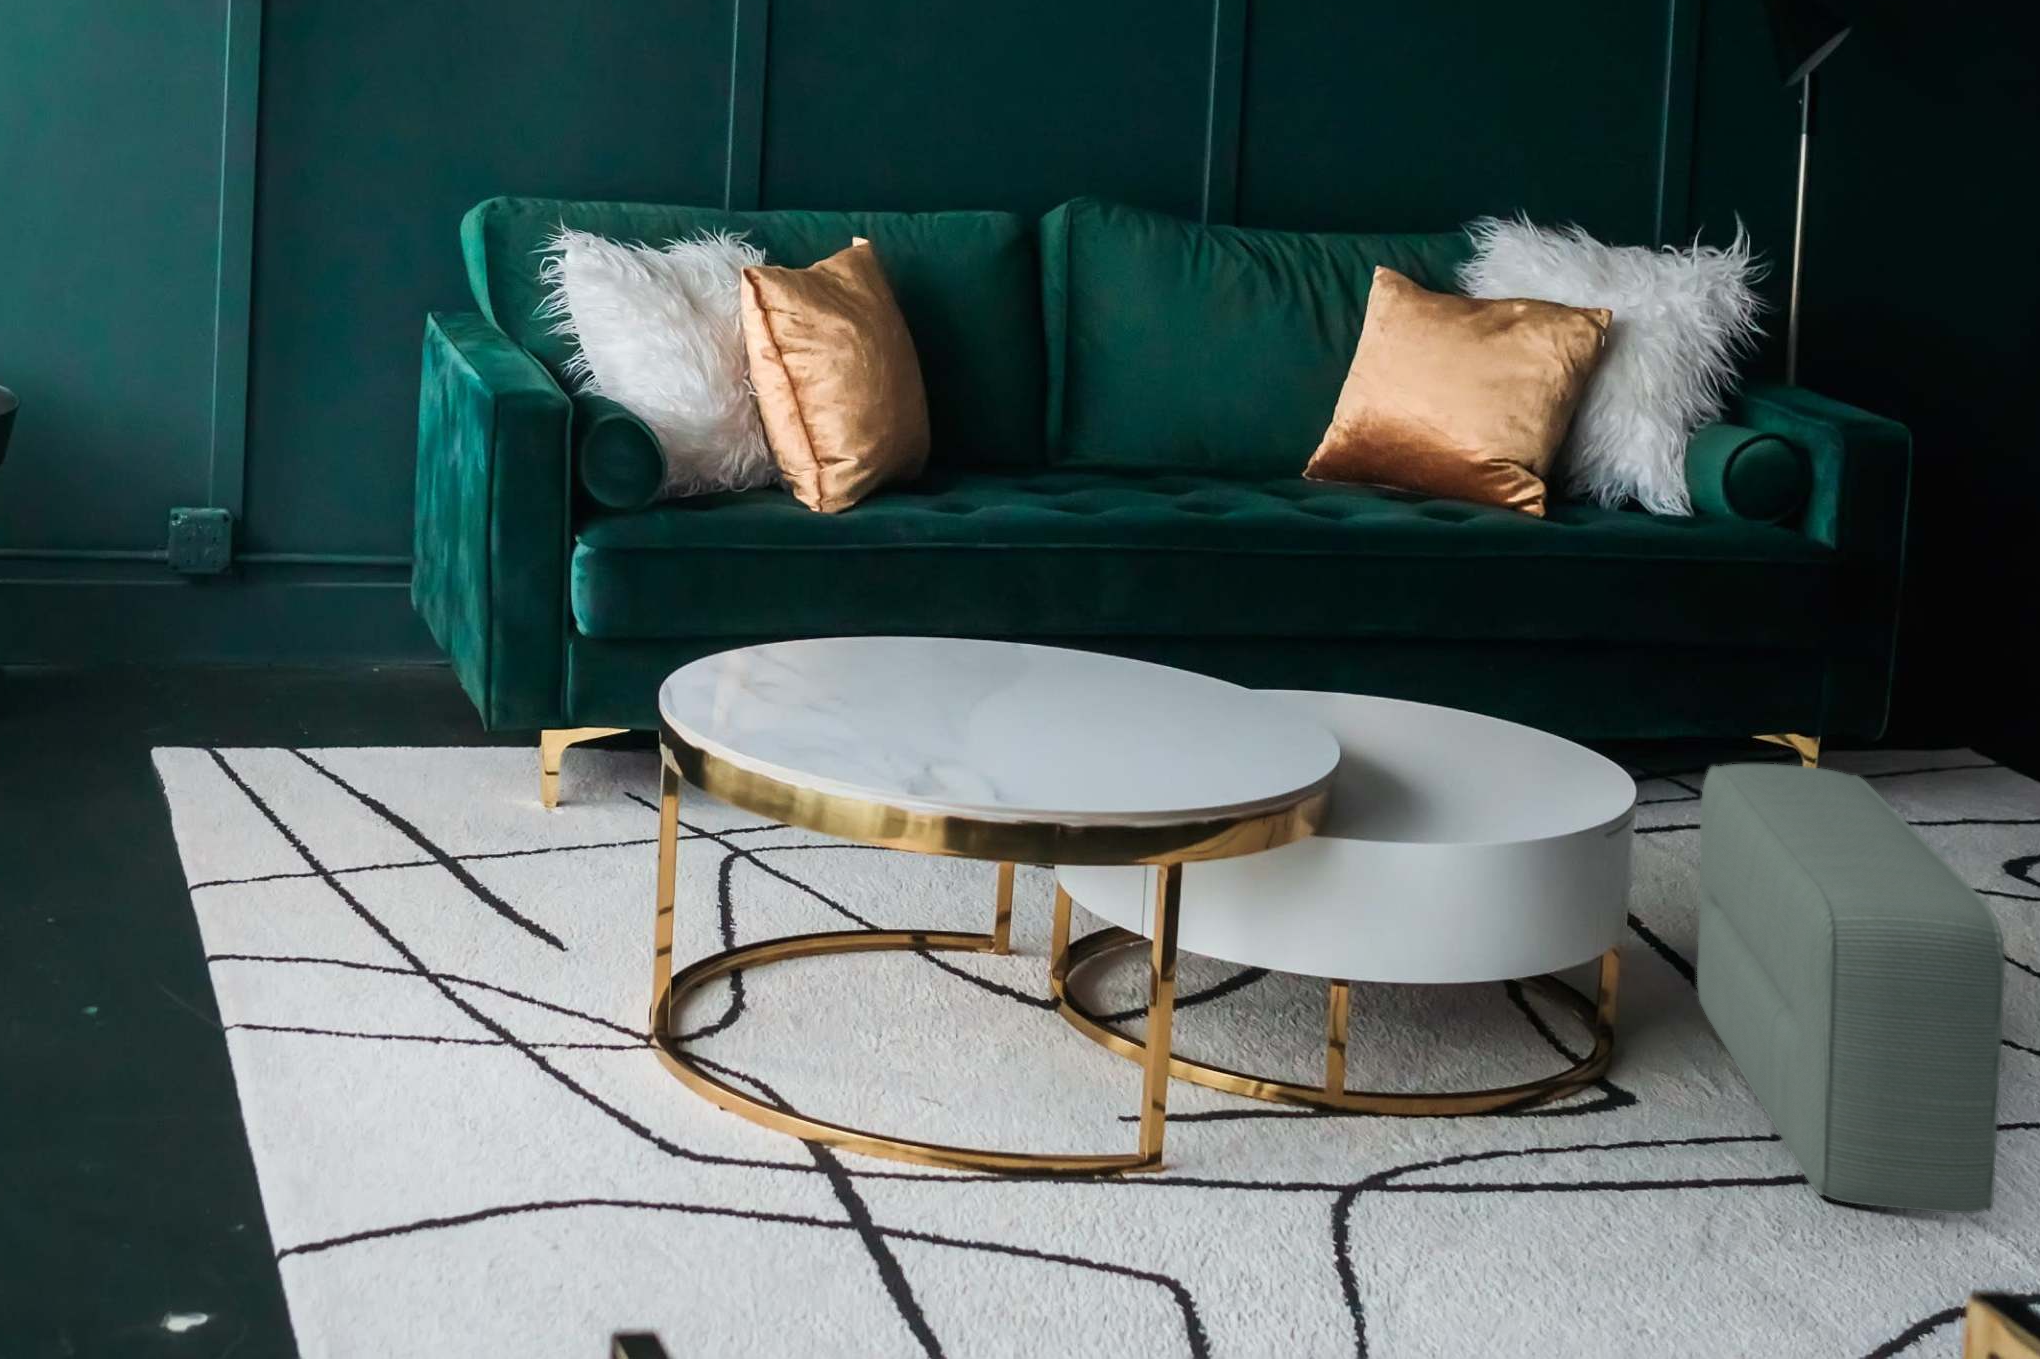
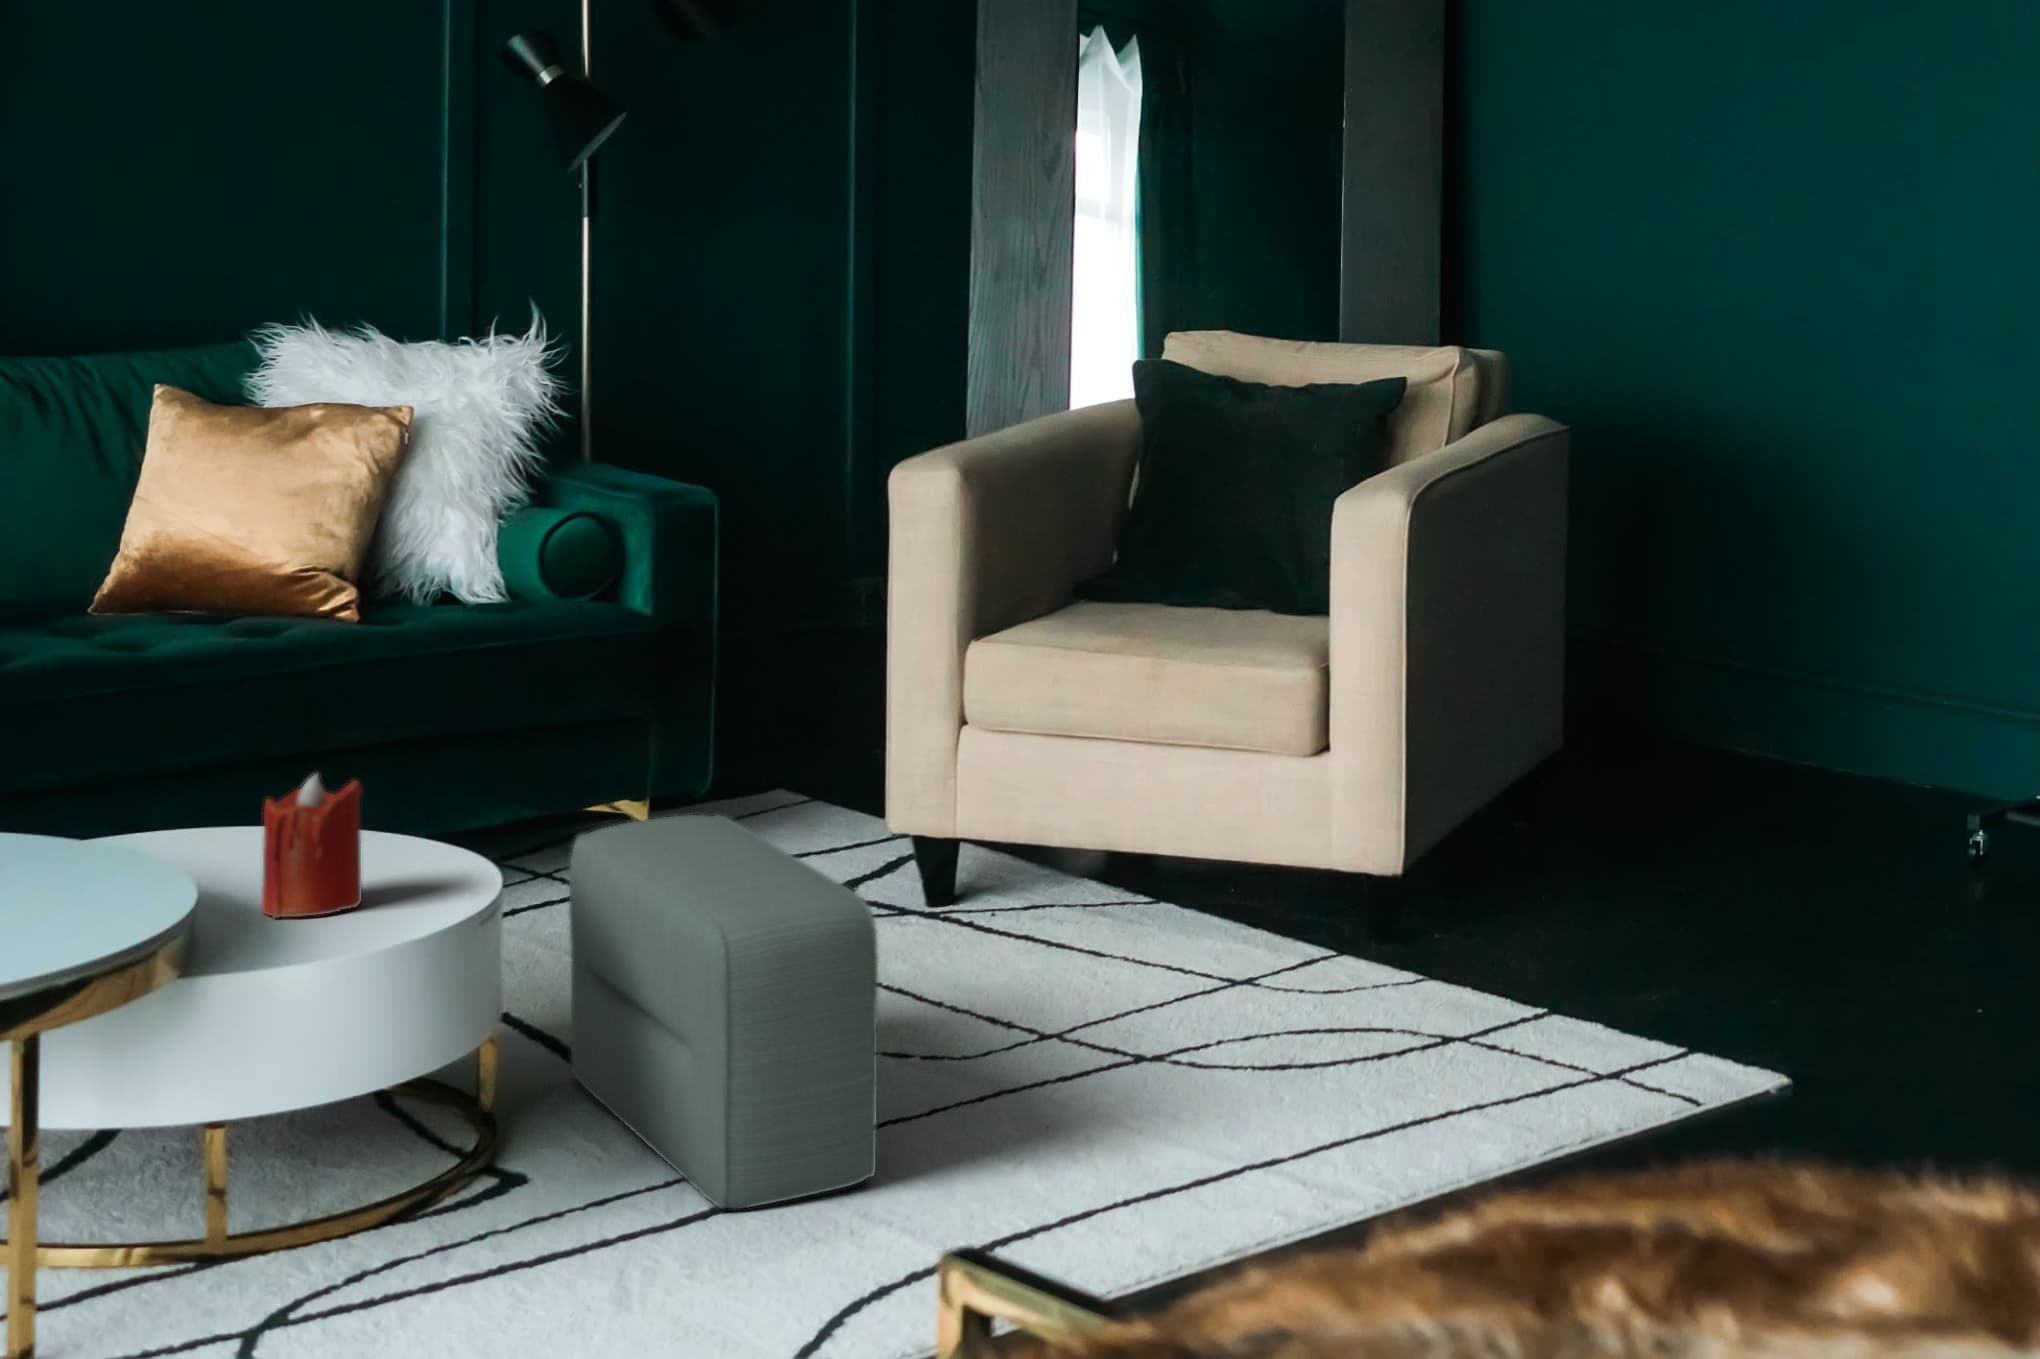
candle: none [1402,663,1494,799] -> present [262,775,362,918]

